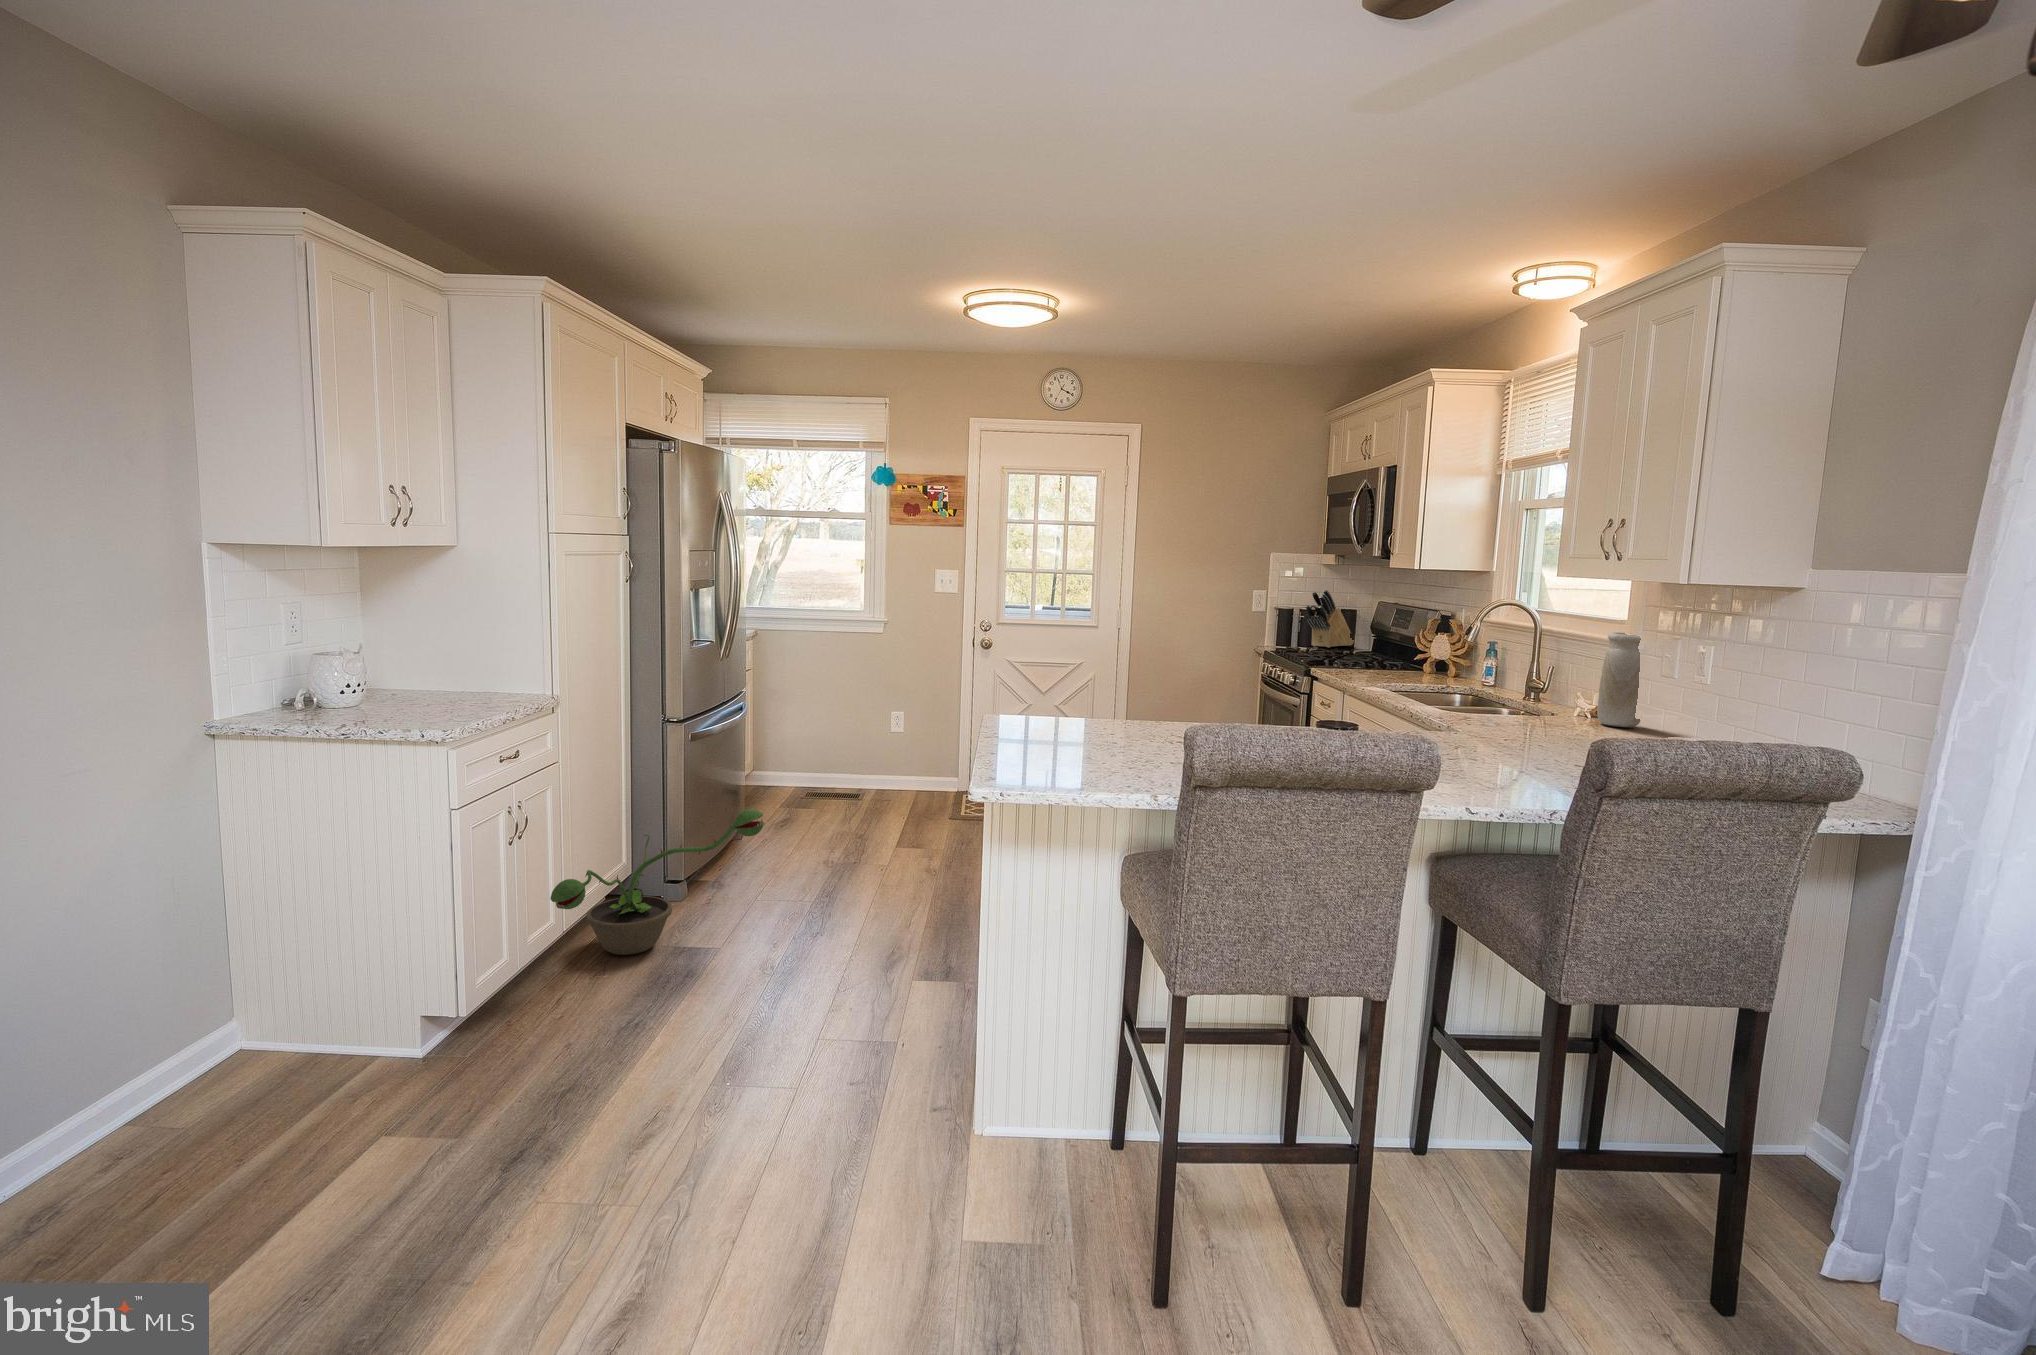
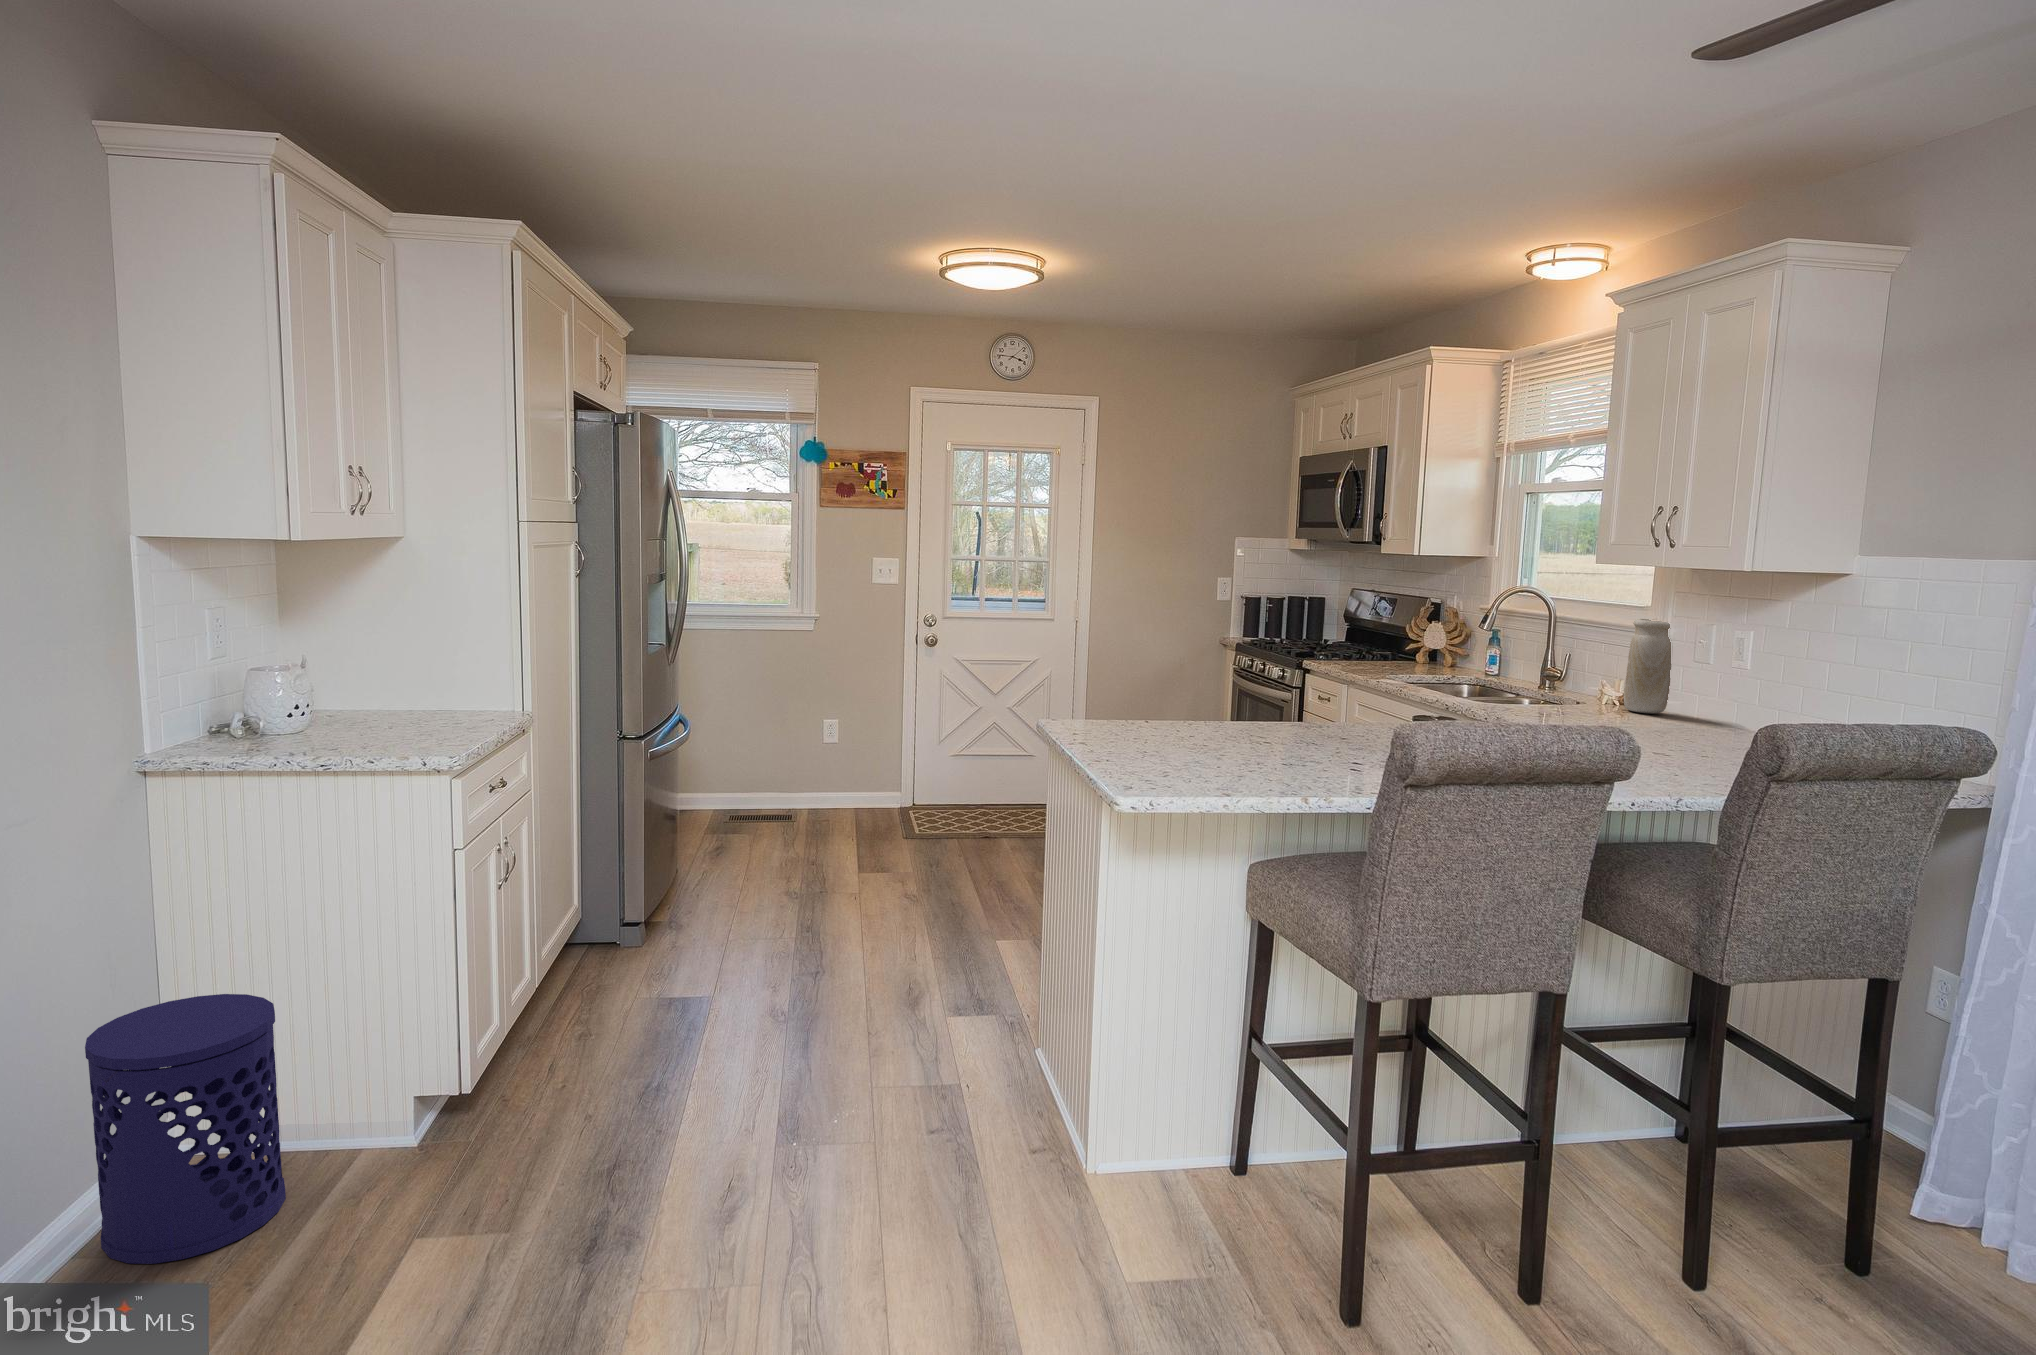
knife block: present [1305,589,1354,648] -> none [1276,576,1323,638]
decorative plant: present [550,809,764,955] -> none [532,835,767,1013]
waste bin: none [146,918,313,1132] -> present [85,994,286,1264]

